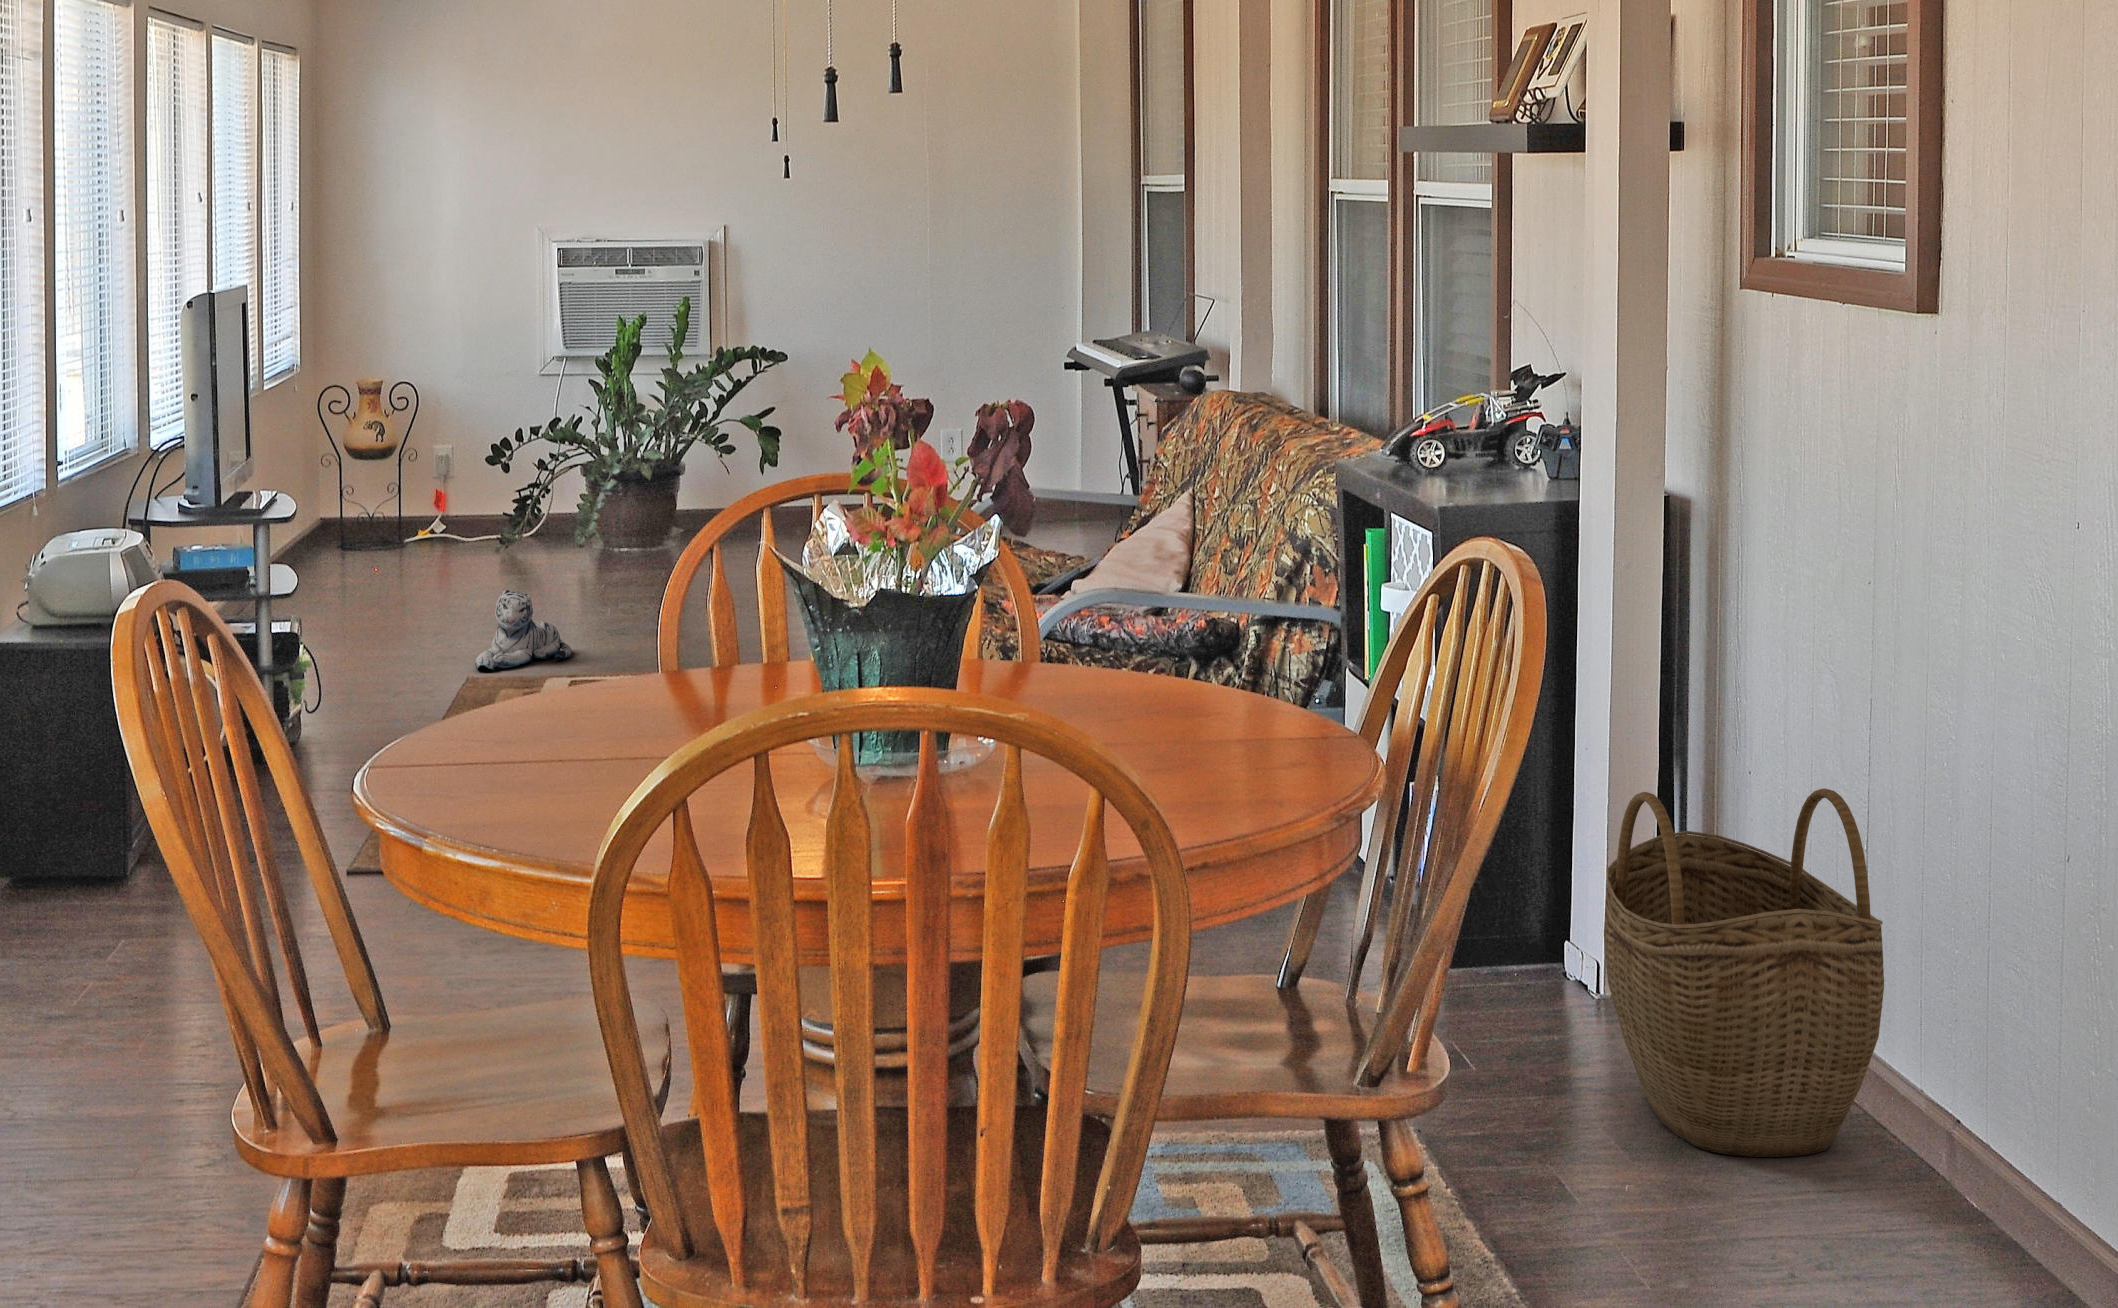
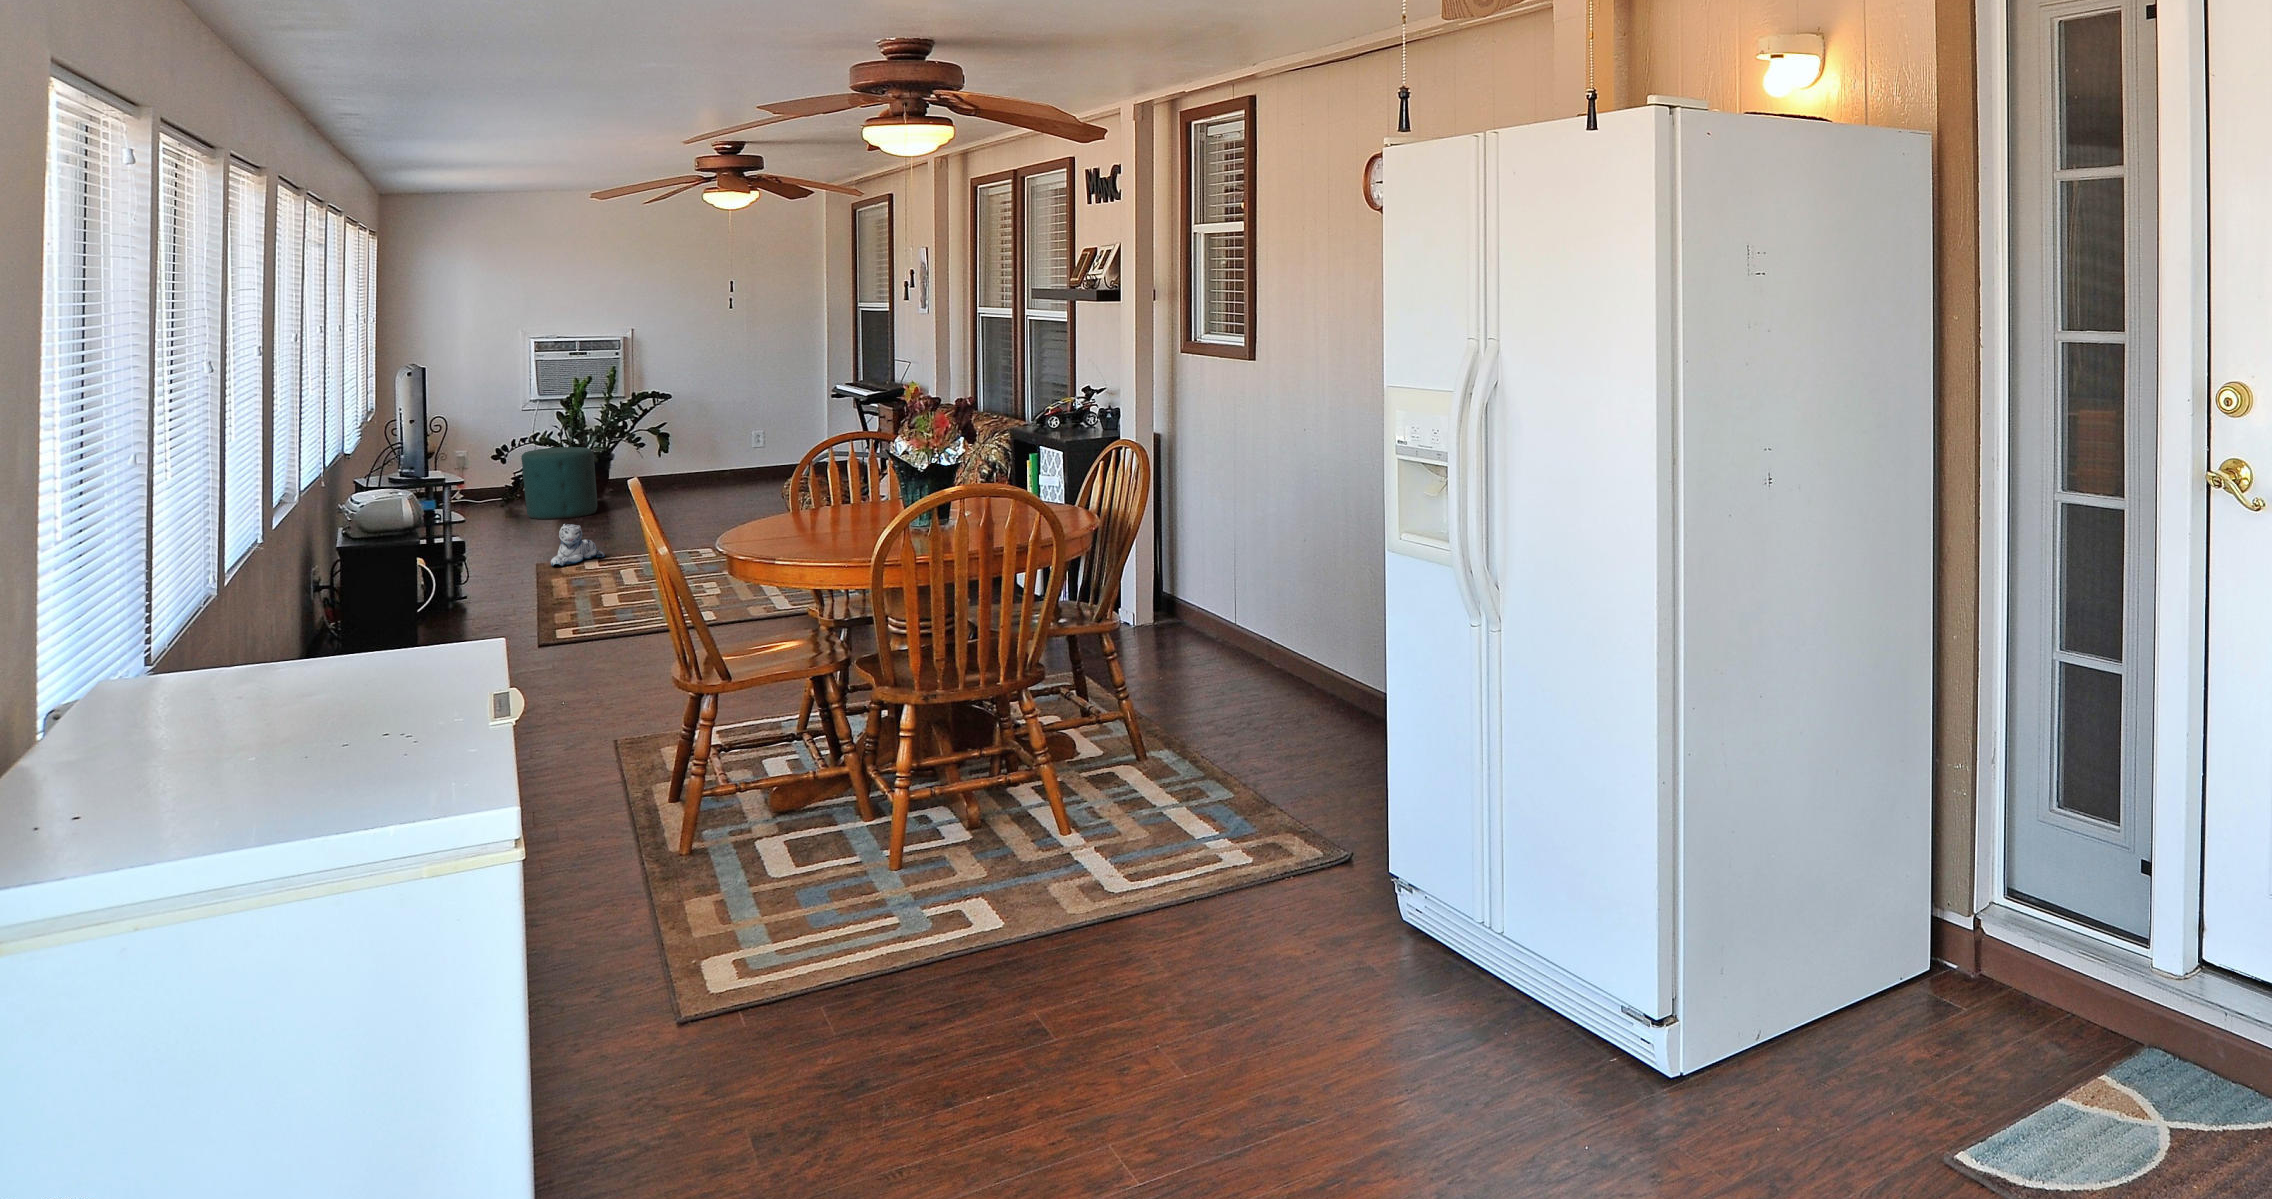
ottoman: none [514,445,624,571] -> present [521,447,597,519]
woven basket: present [1604,788,1884,1157] -> none [1137,529,1226,652]

